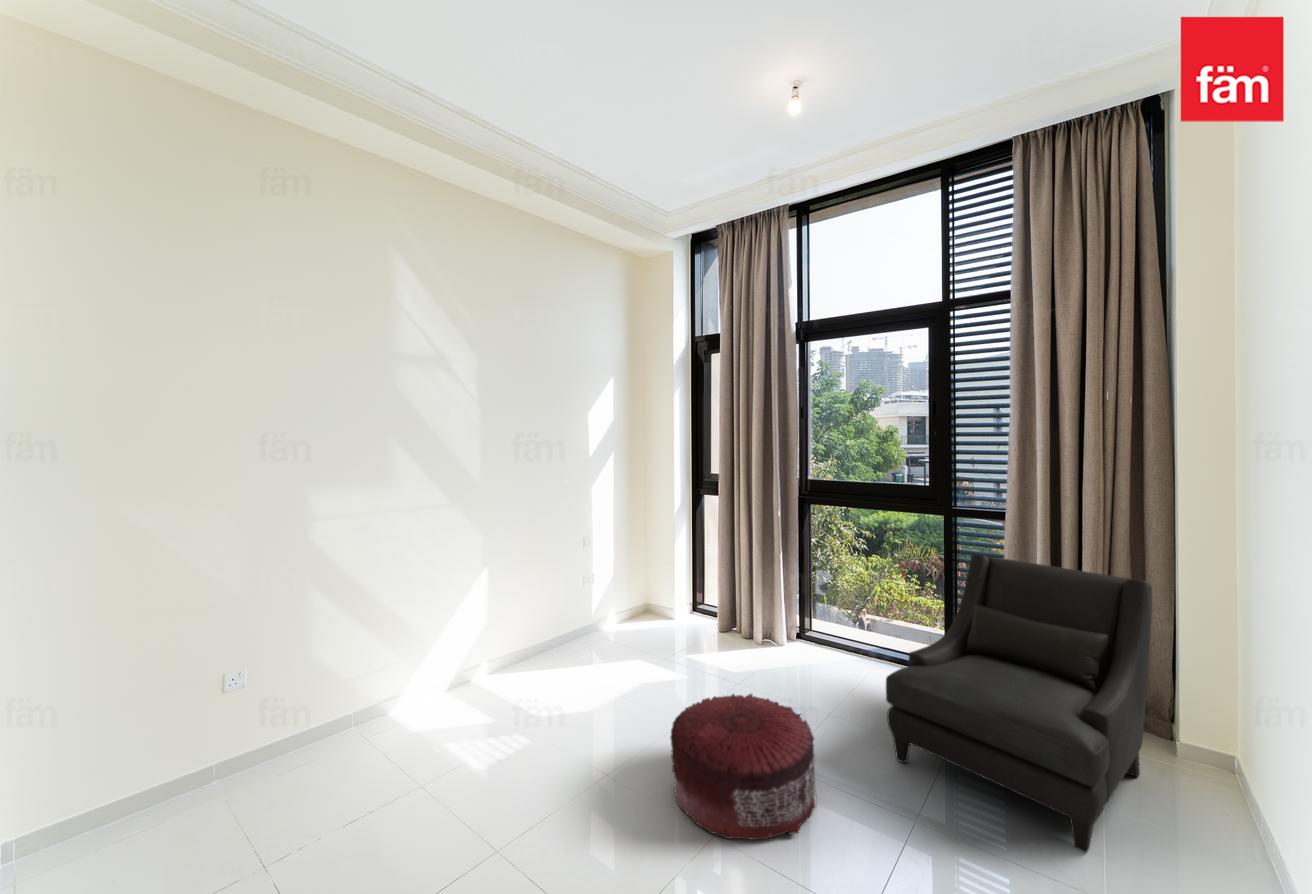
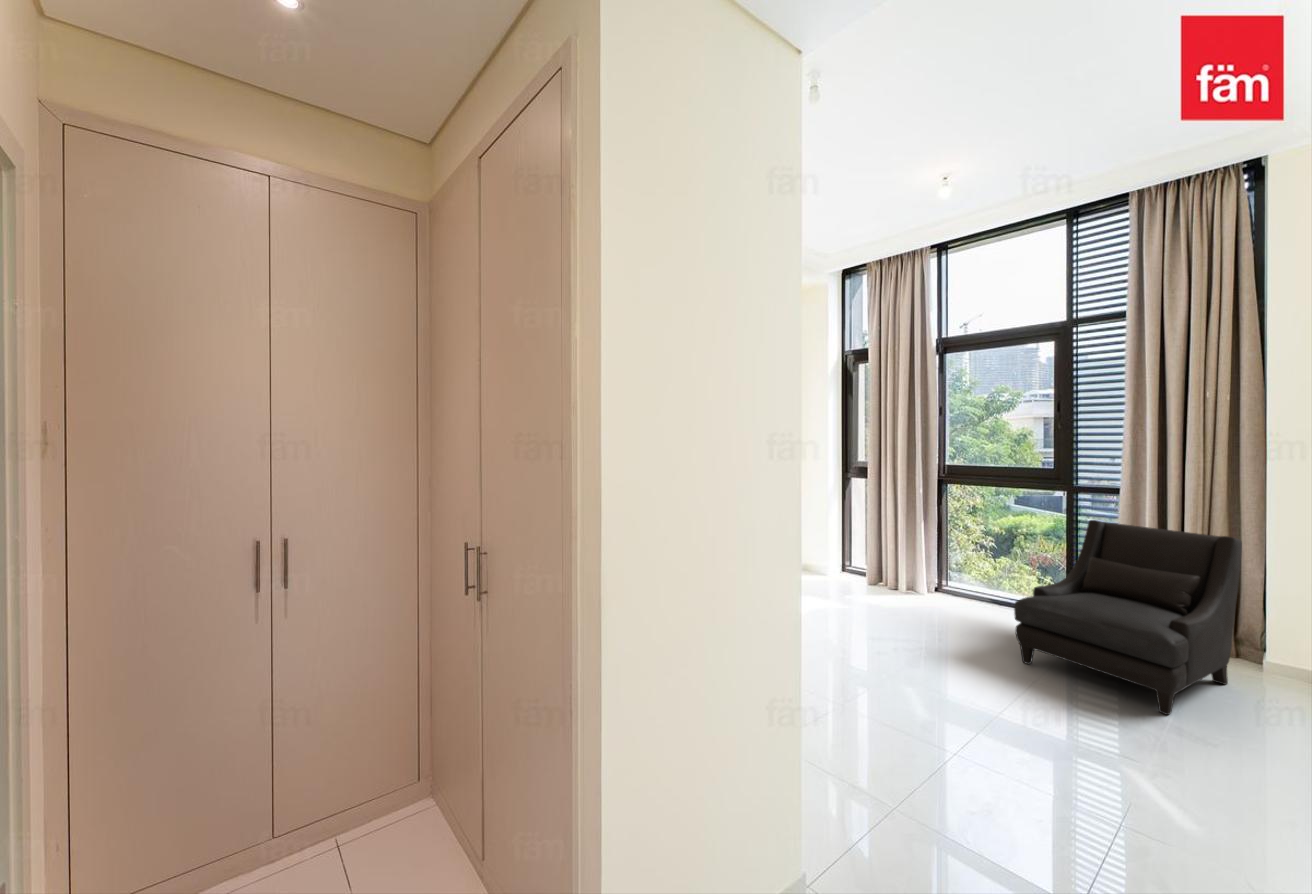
pouf: present [670,694,817,840] -> none [855,609,962,690]

